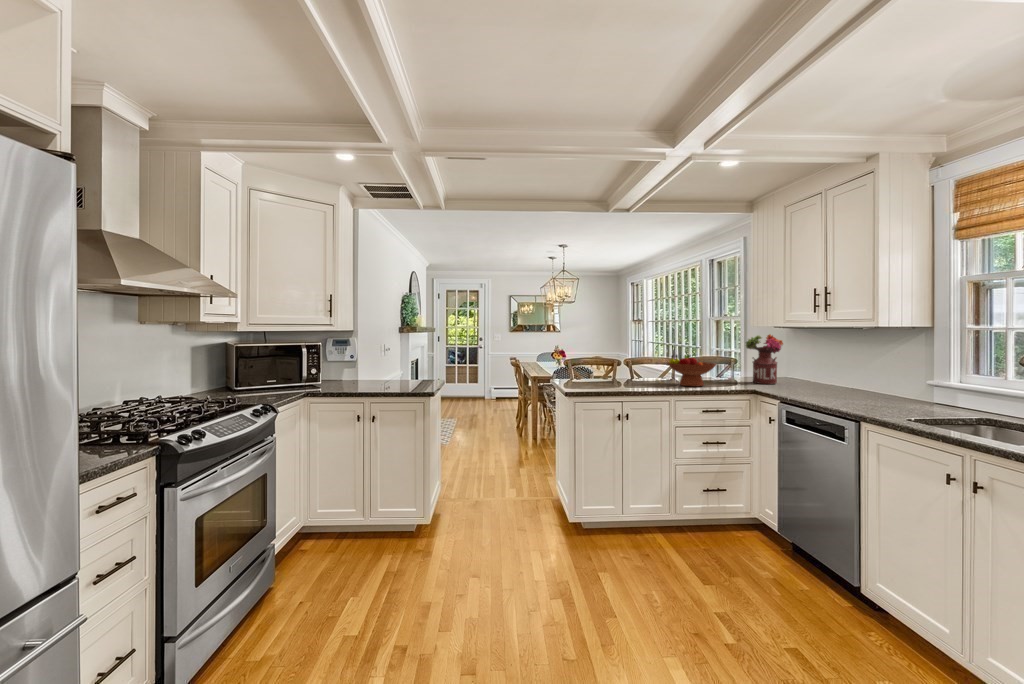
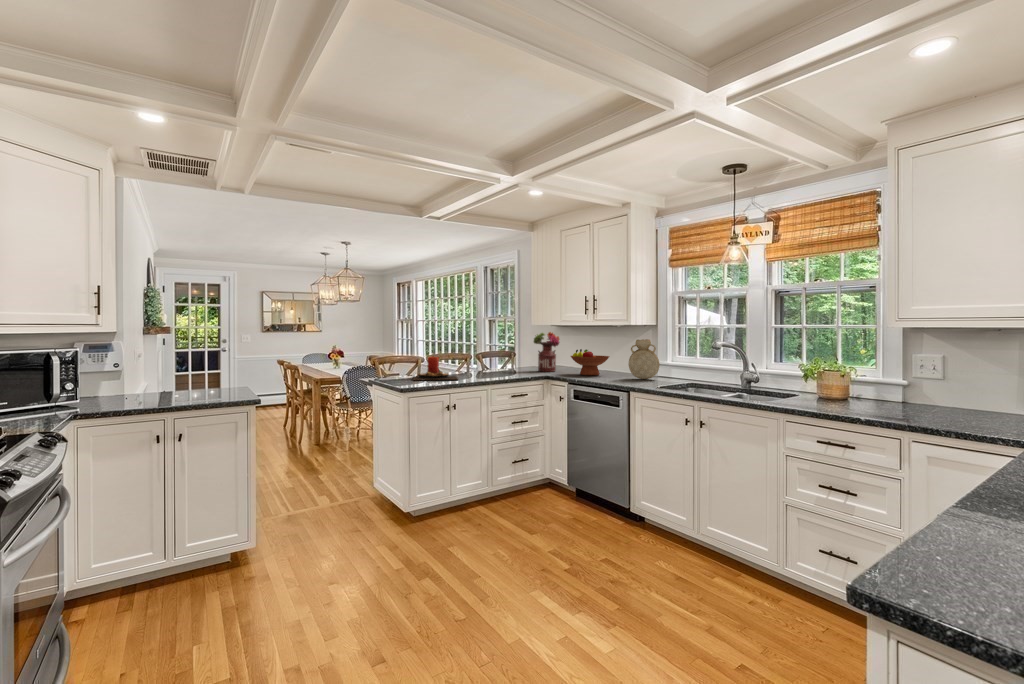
vase: none [876,346,931,403] -> present [629,339,660,379]
fruit bowl: present [668,355,716,386] -> present [571,349,609,375]
candle: none [585,362,639,389] -> present [413,356,458,380]

